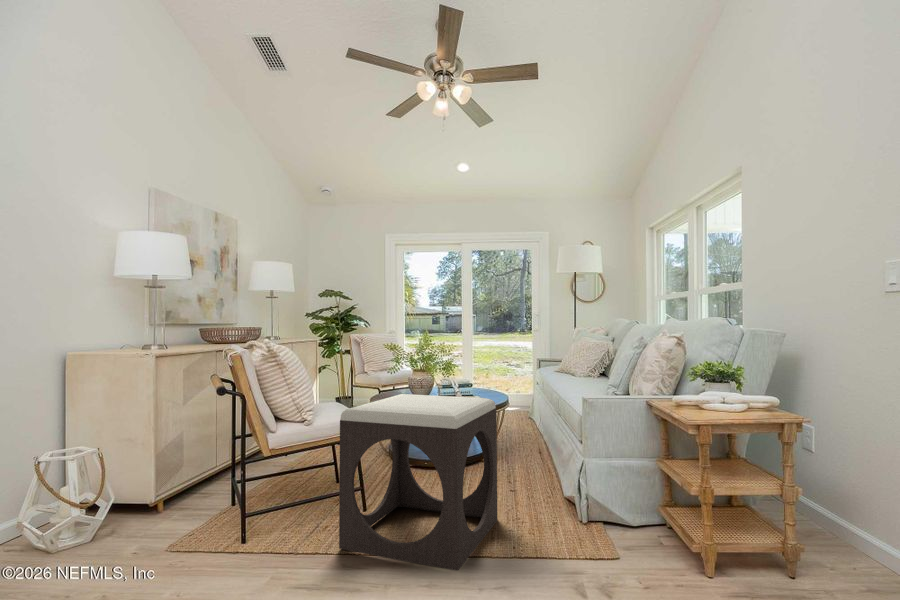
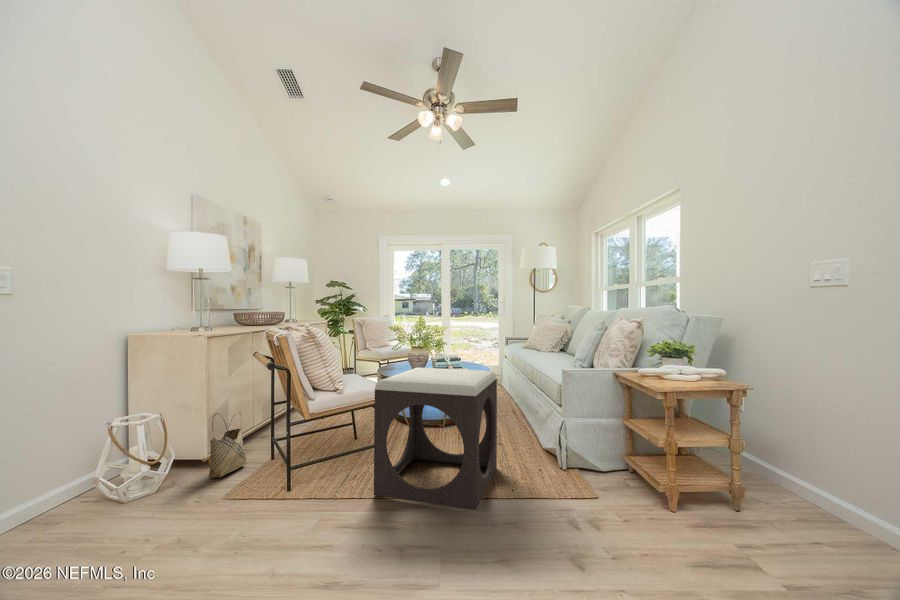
woven basket: none [155,447,201,523] -> present [209,413,246,477]

